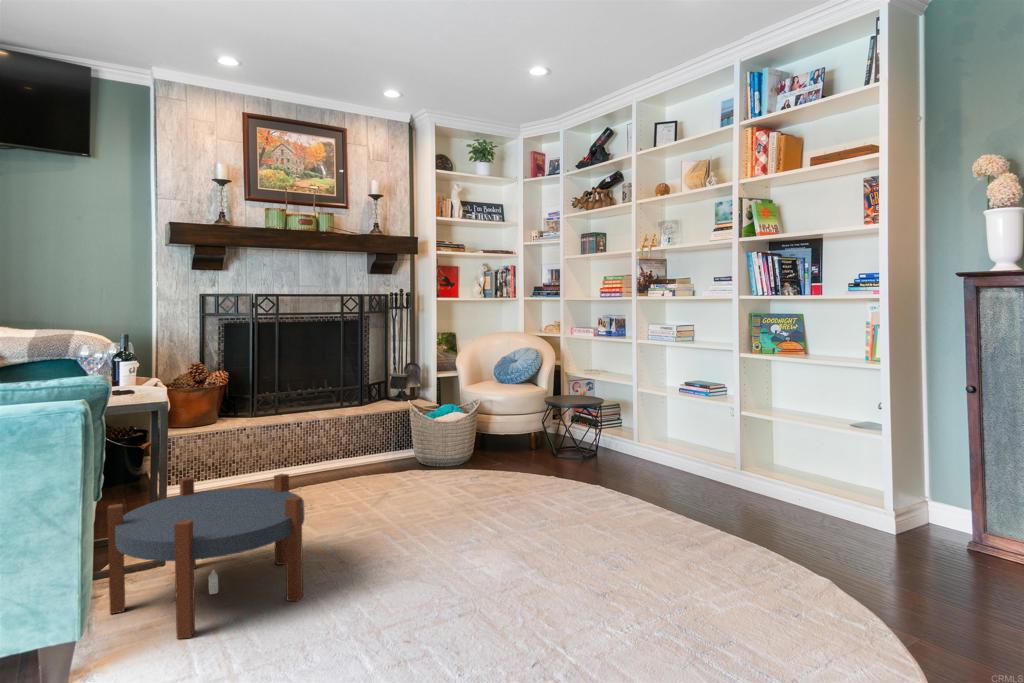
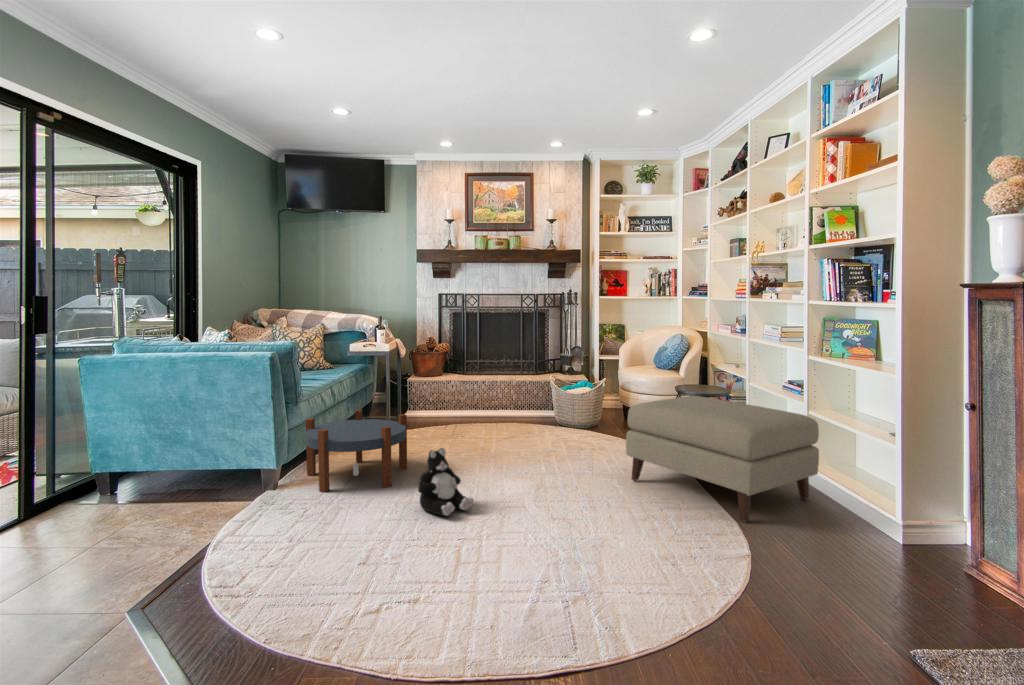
ottoman: none [597,406,792,542] -> present [626,396,819,522]
plush toy: none [394,517,487,625] -> present [418,448,474,516]

